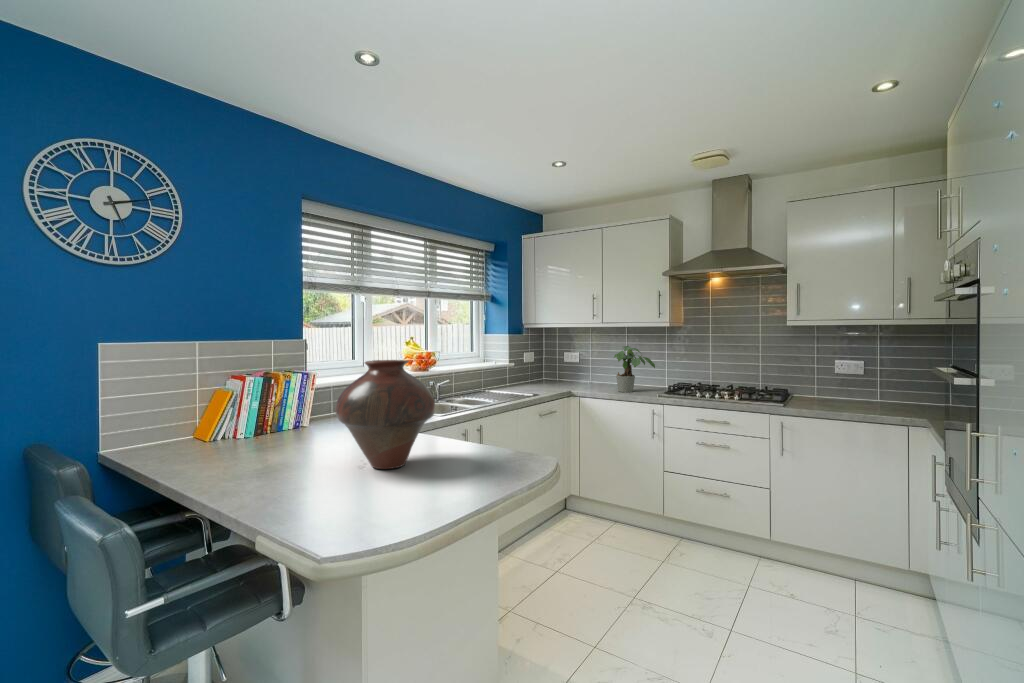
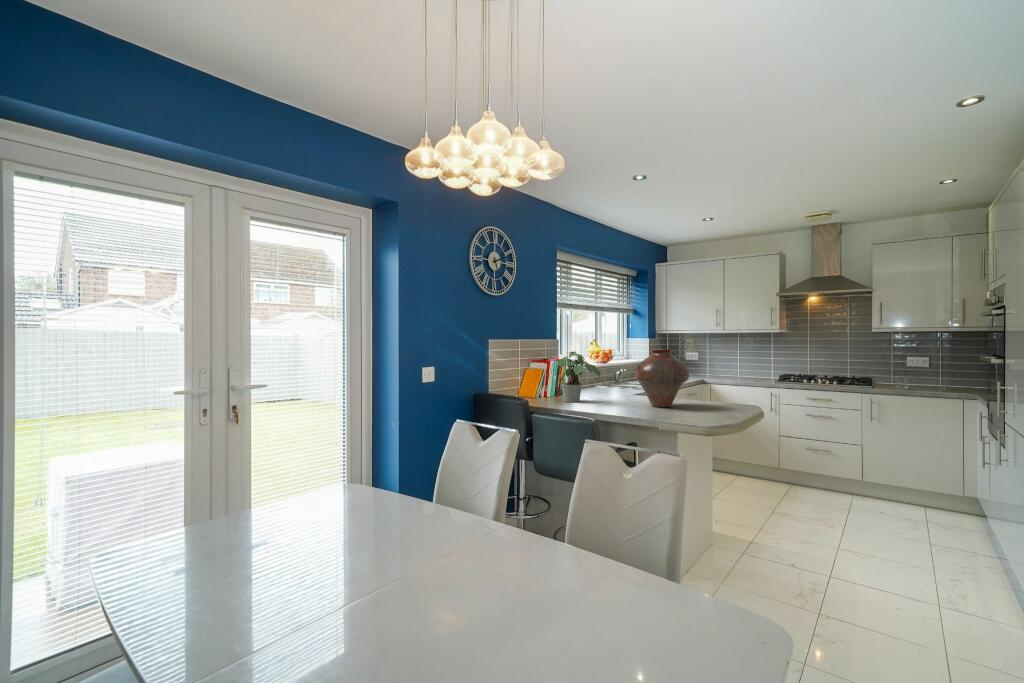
potted plant: present [614,346,655,392] -> present [558,352,600,402]

